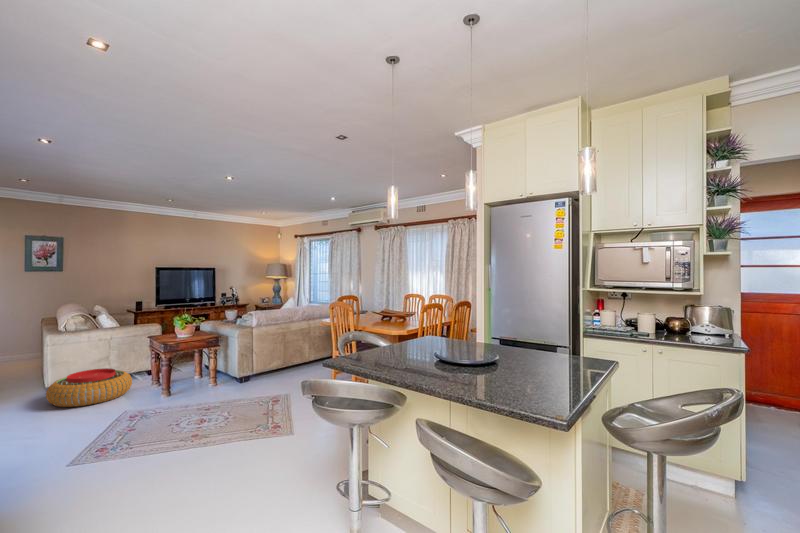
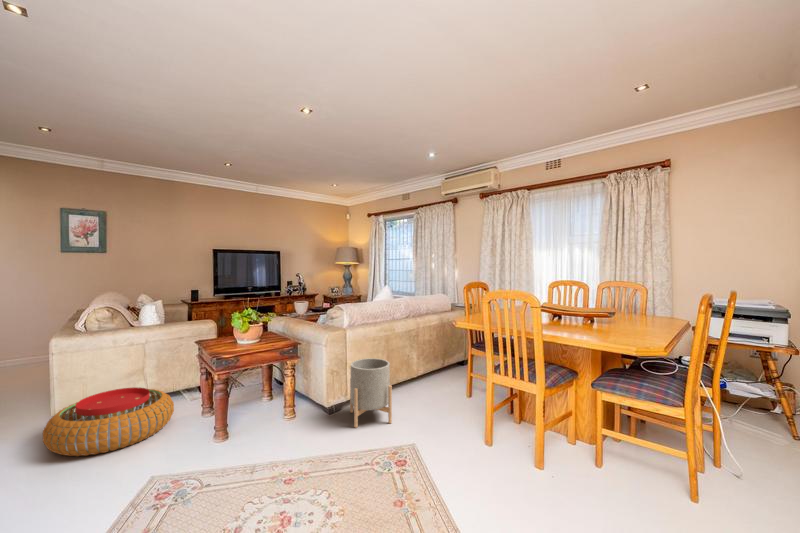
planter: none [256,347,283,389] -> present [350,358,392,428]

